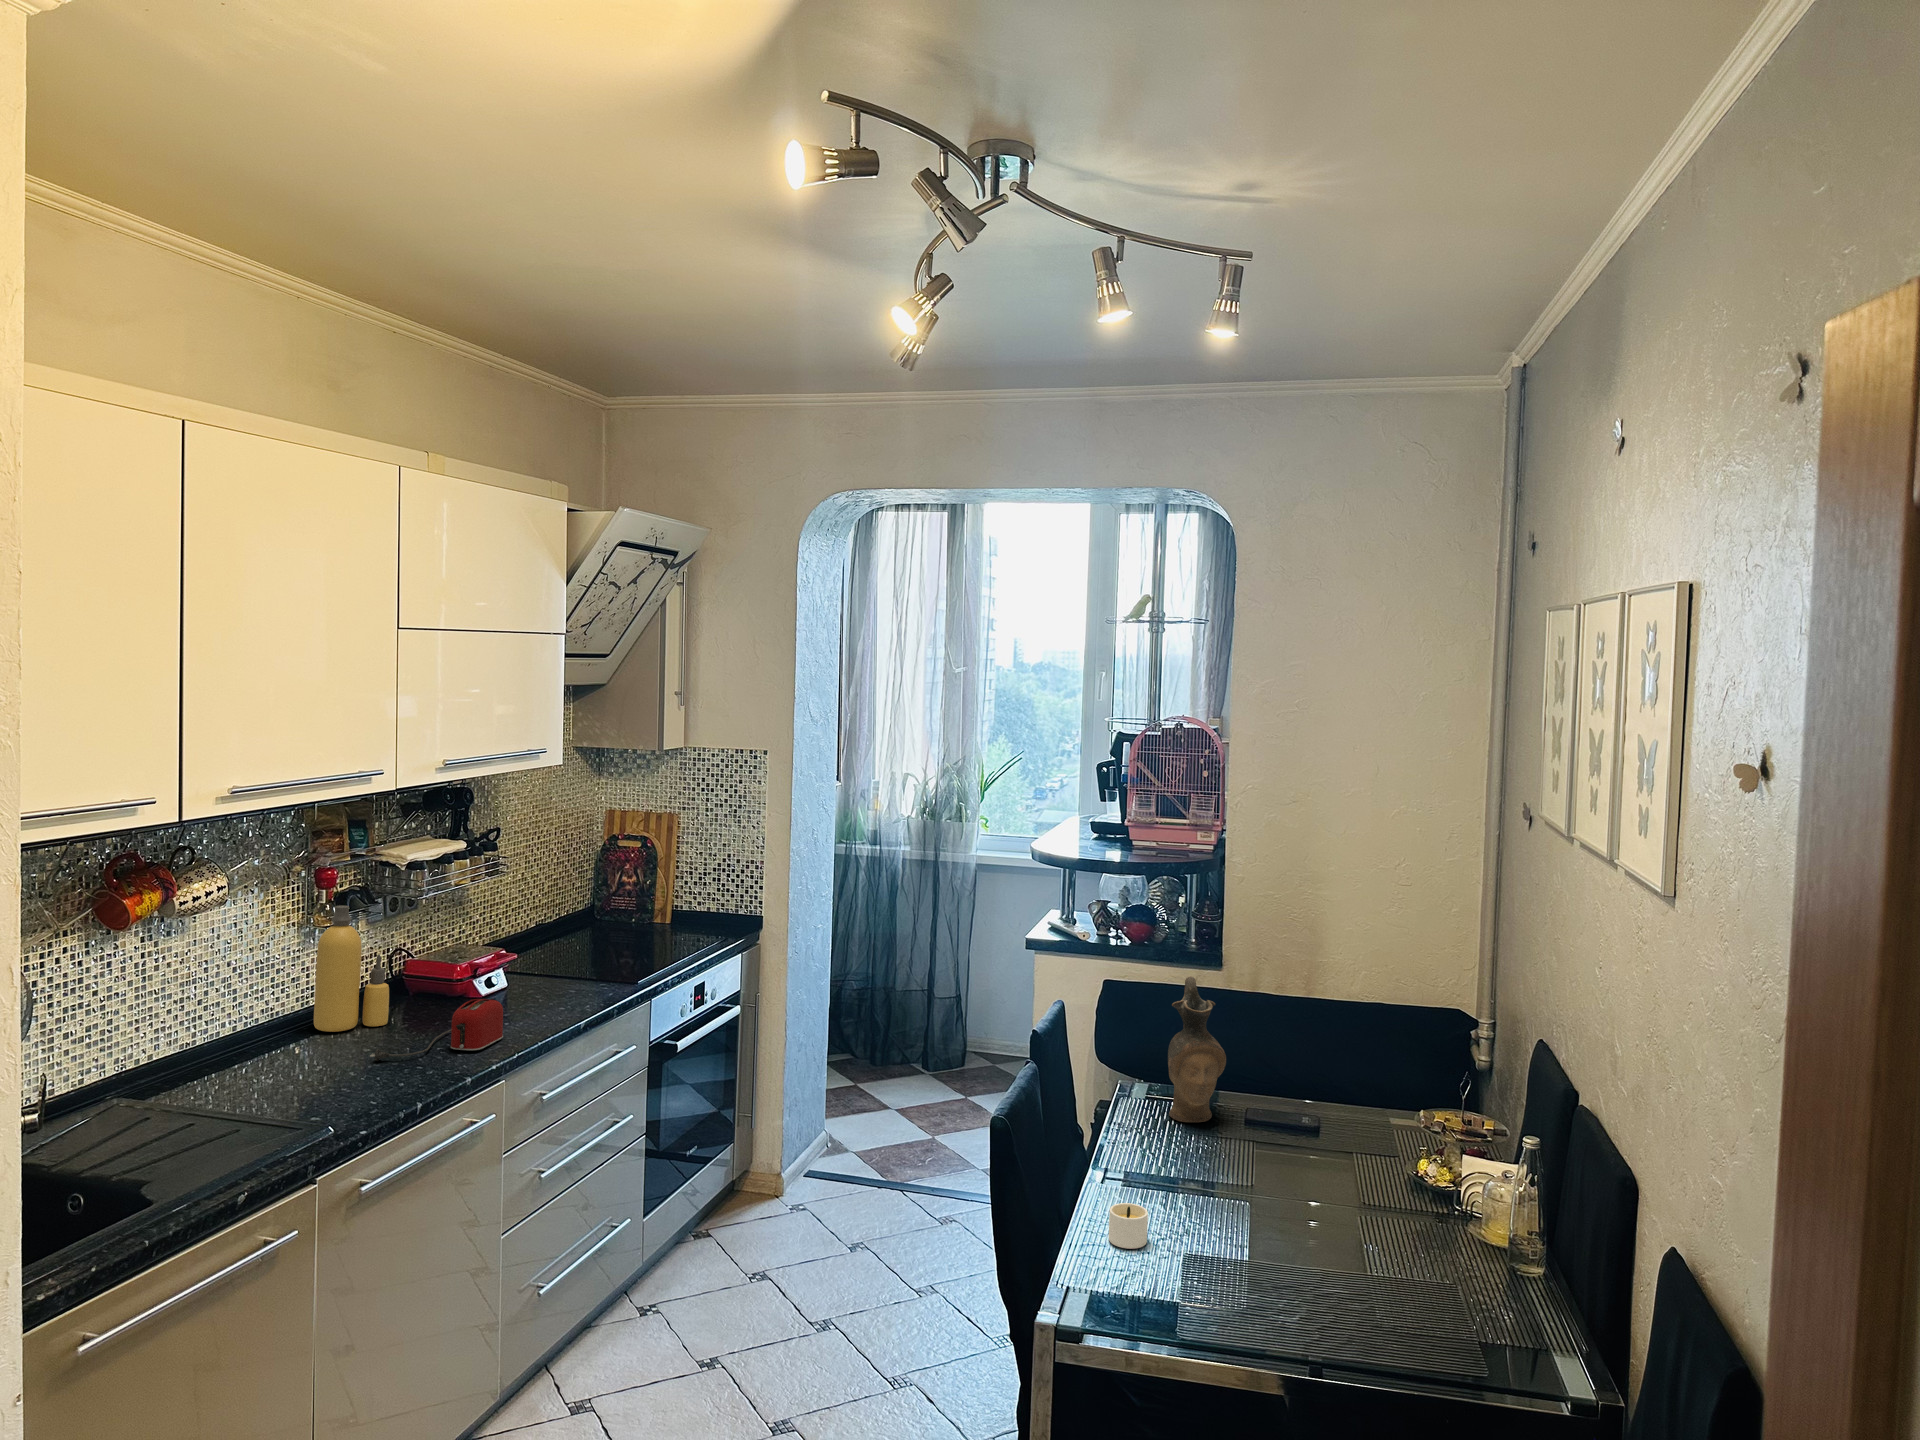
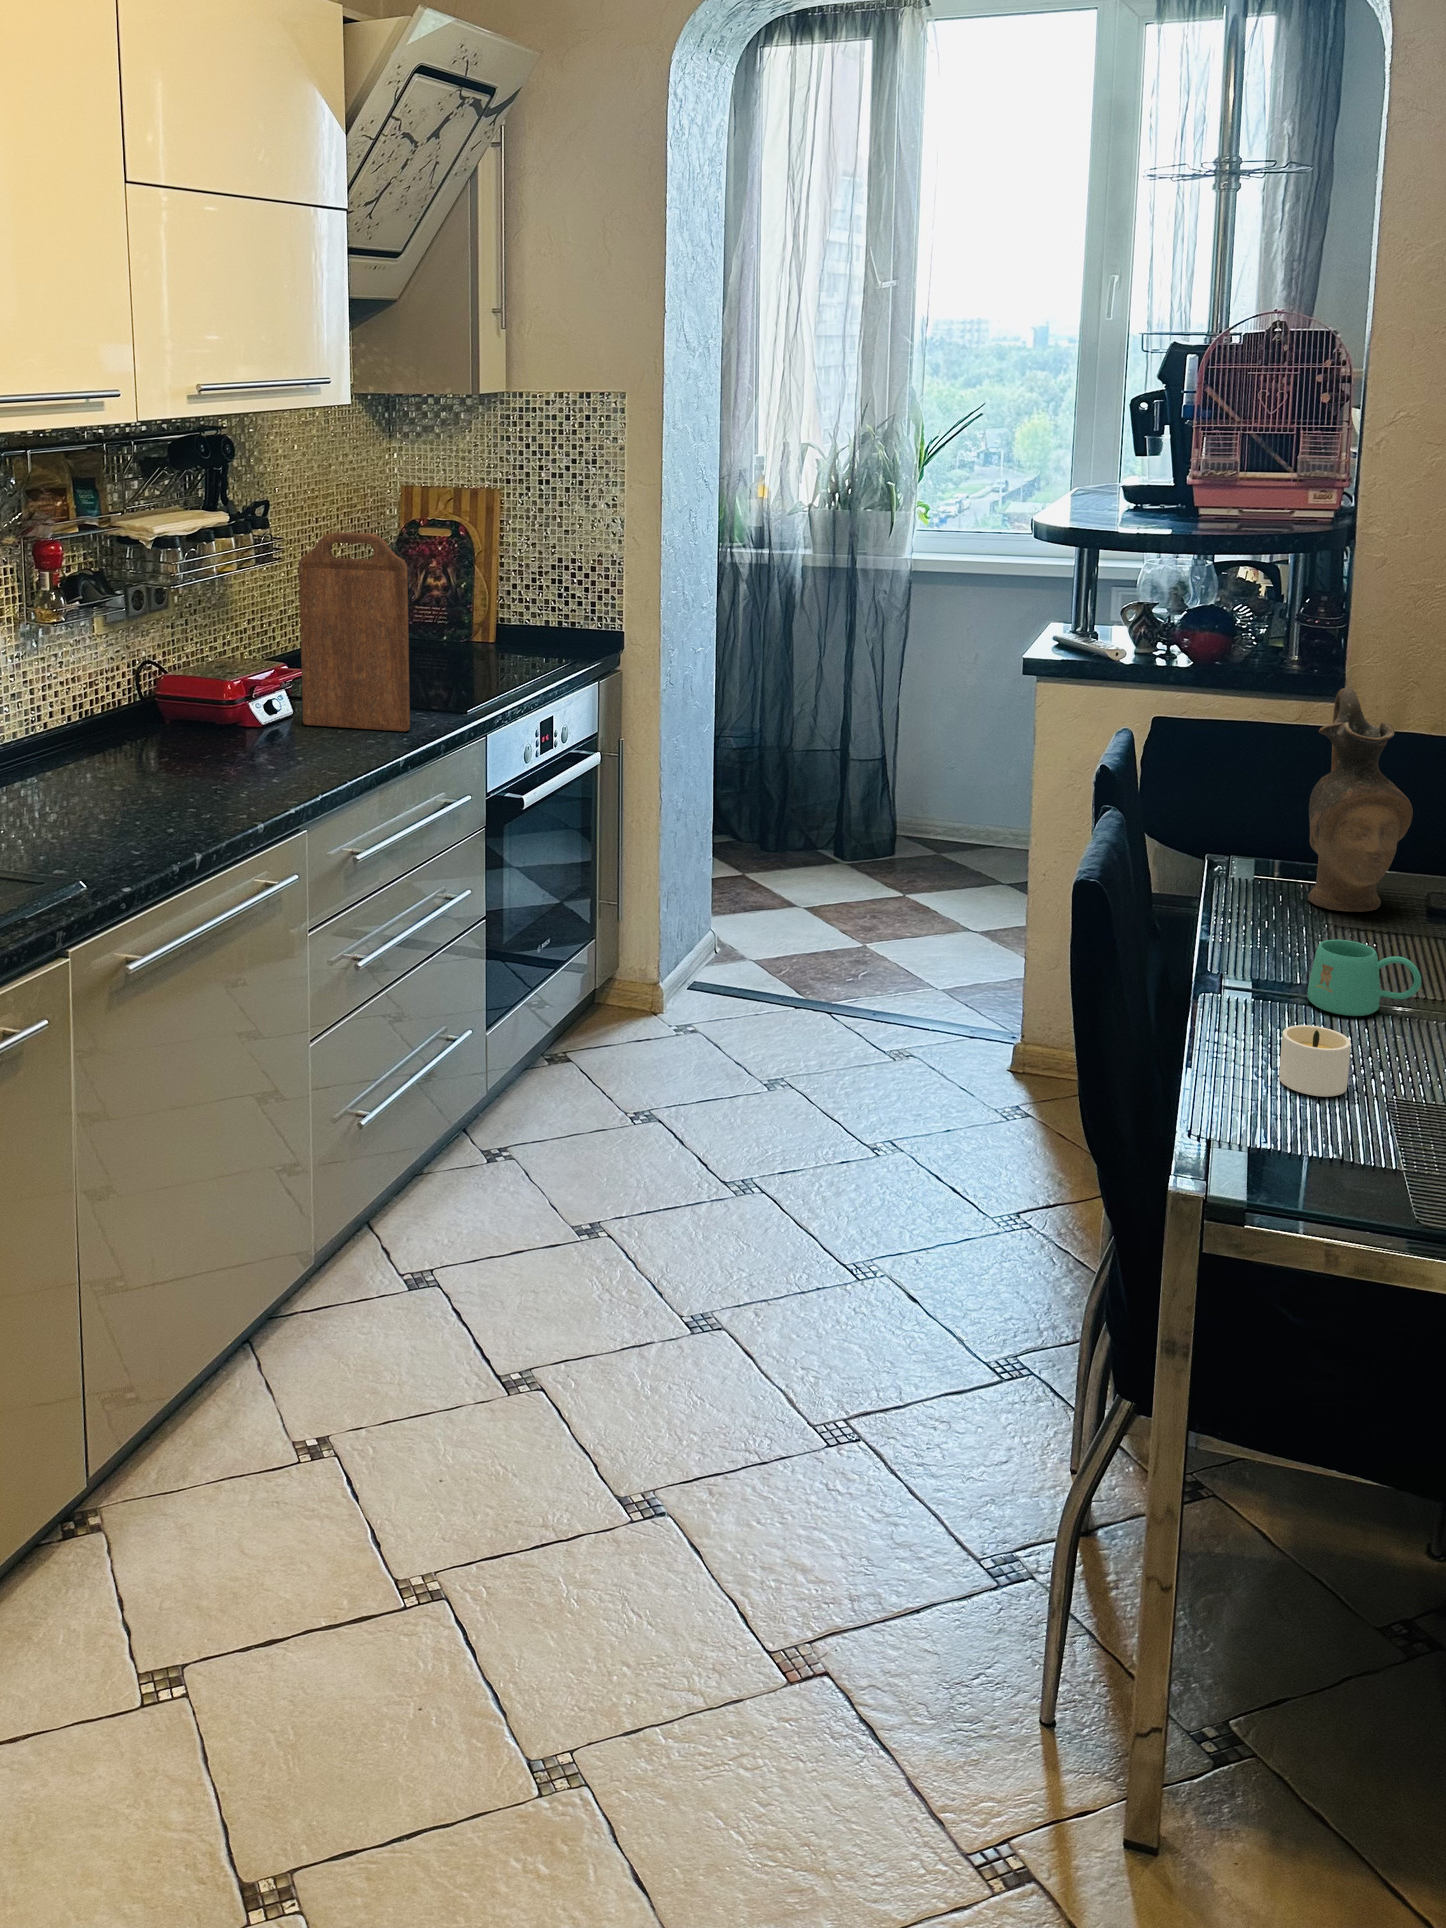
cutting board: none [514,859,593,1000] -> present [299,532,410,731]
bottle: present [314,906,389,1032] -> none [42,593,140,767]
toaster: present [370,999,503,1061] -> none [122,721,298,803]
mug: none [1144,1145,1206,1194] -> present [1307,939,1421,1016]

